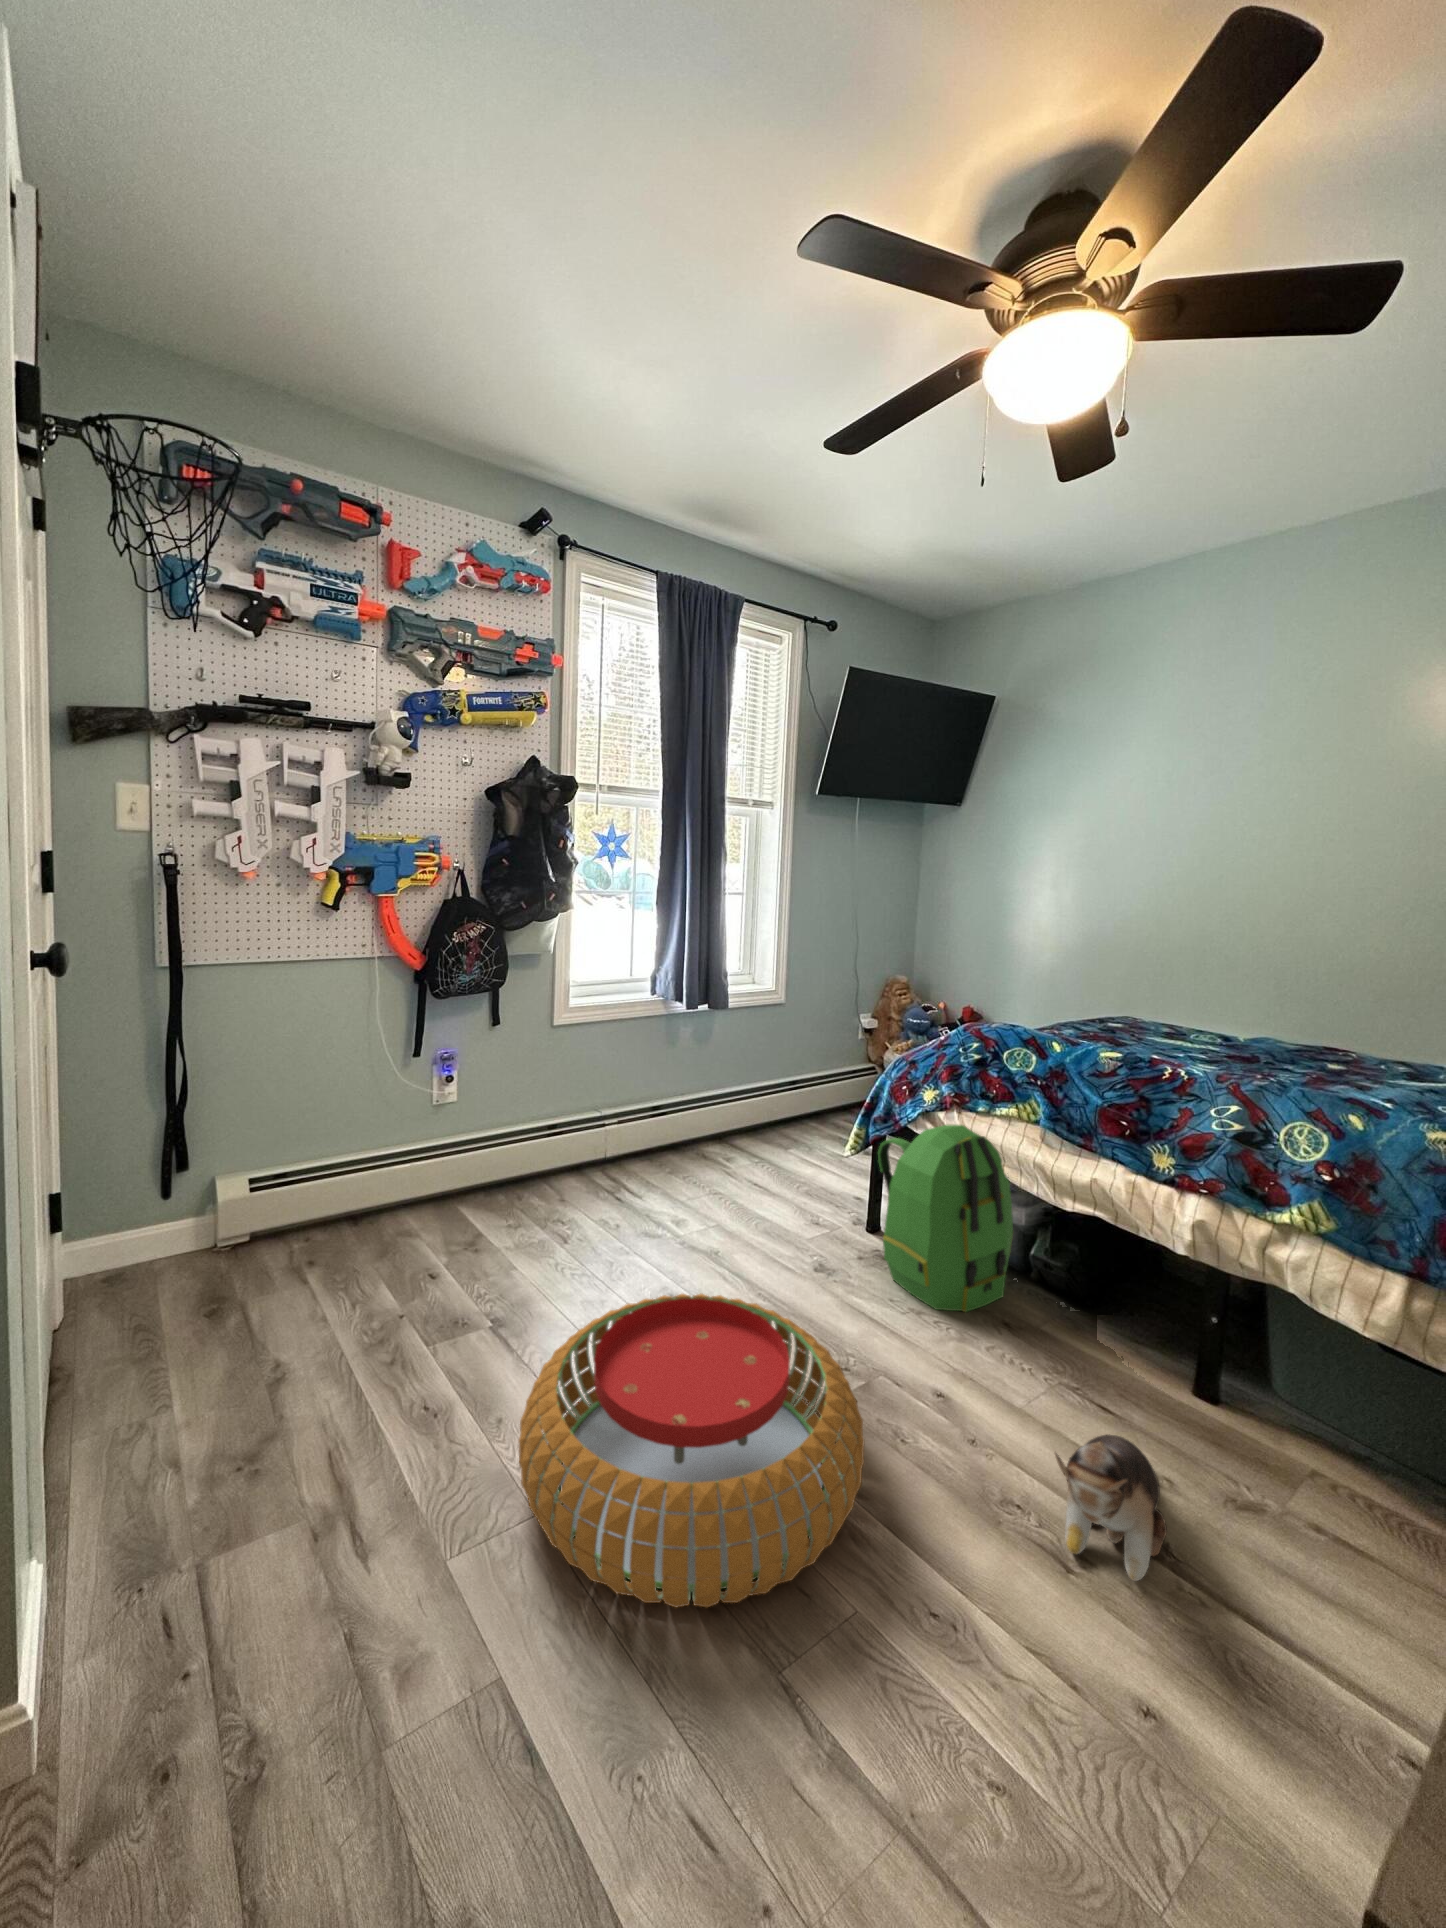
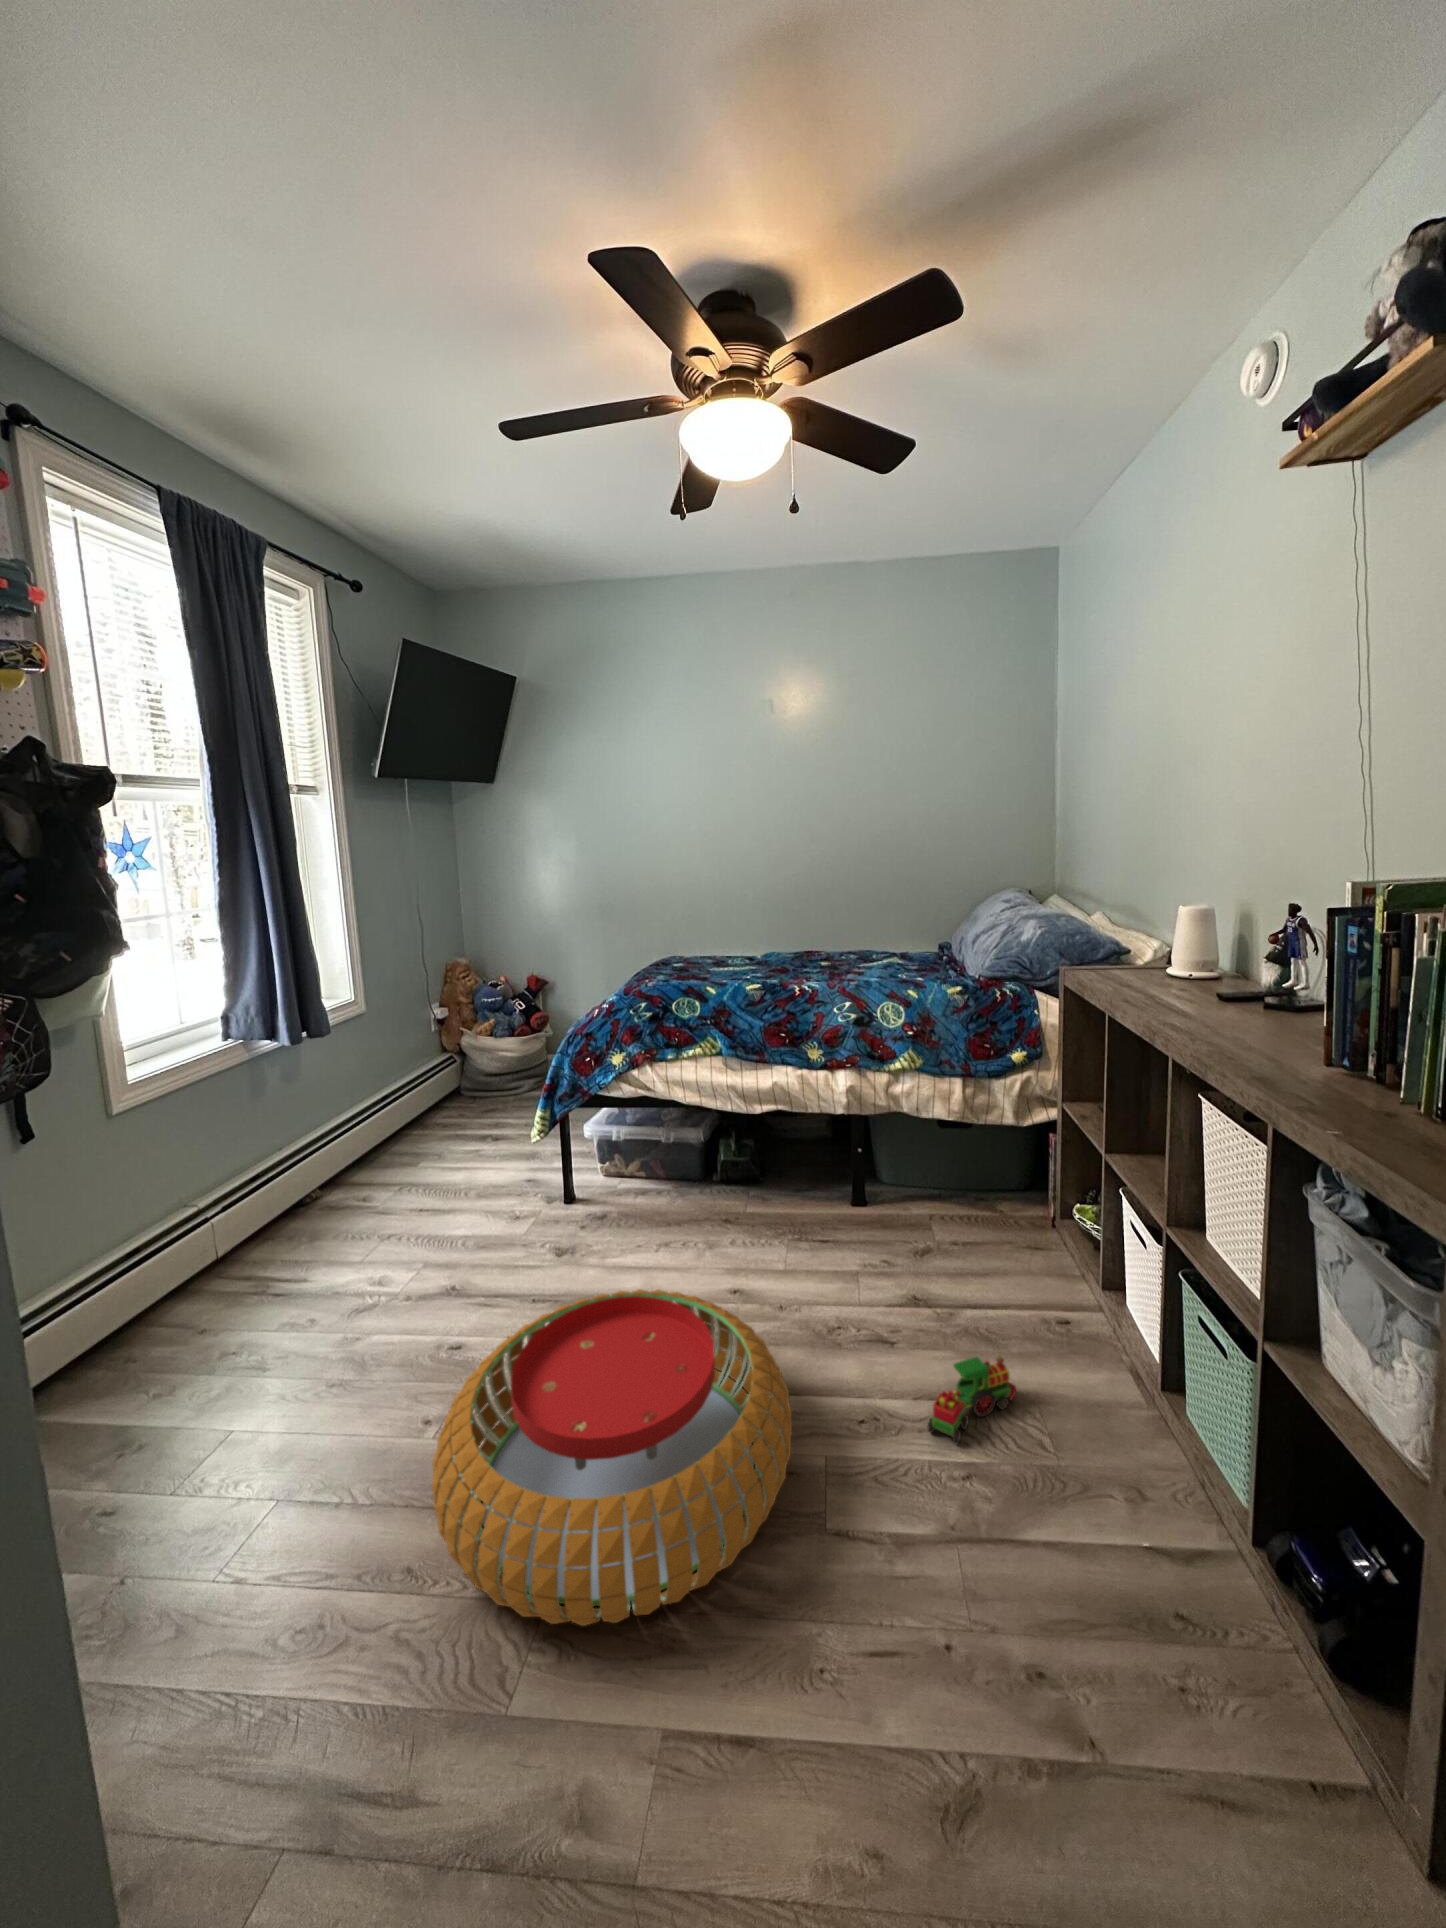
backpack: present [878,1125,1013,1312] -> none [592,1074,711,1237]
plush toy: present [1055,1434,1167,1581] -> none [861,1241,930,1332]
toy train: none [1001,1641,1196,1775] -> present [928,1356,1016,1445]

